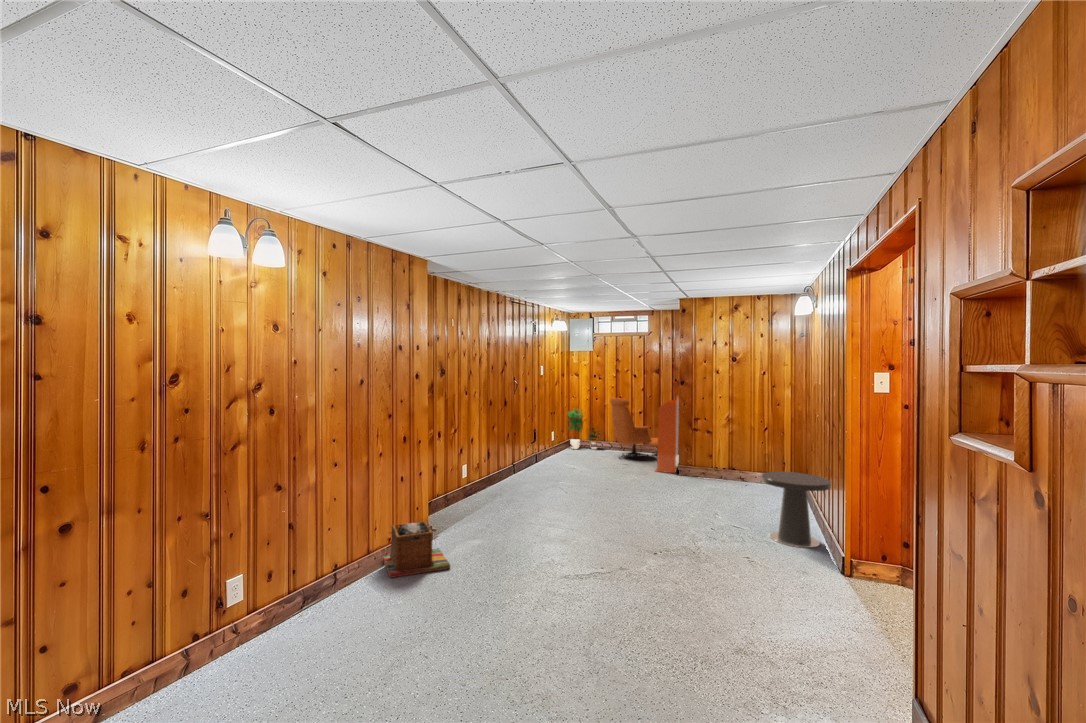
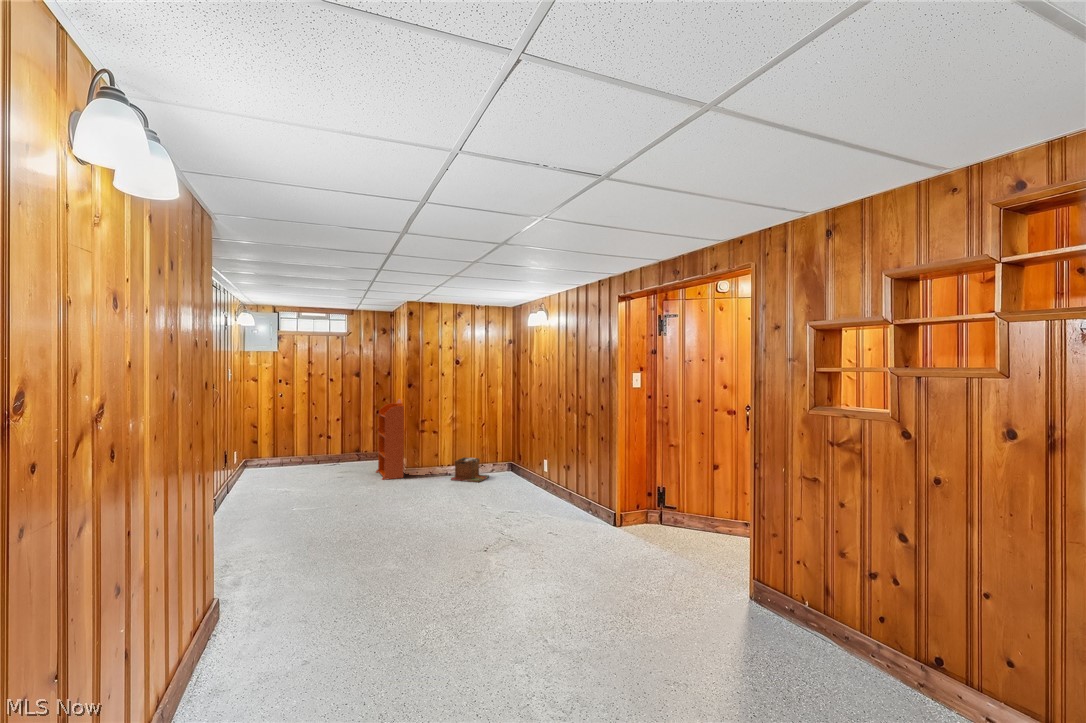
lounge chair: present [610,398,658,460] -> none [314,405,379,474]
potted plant: present [568,409,601,449] -> none [244,420,294,472]
side table: present [762,472,831,548] -> none [534,457,585,517]
laundry basket: present [383,522,450,578] -> present [451,457,489,482]

